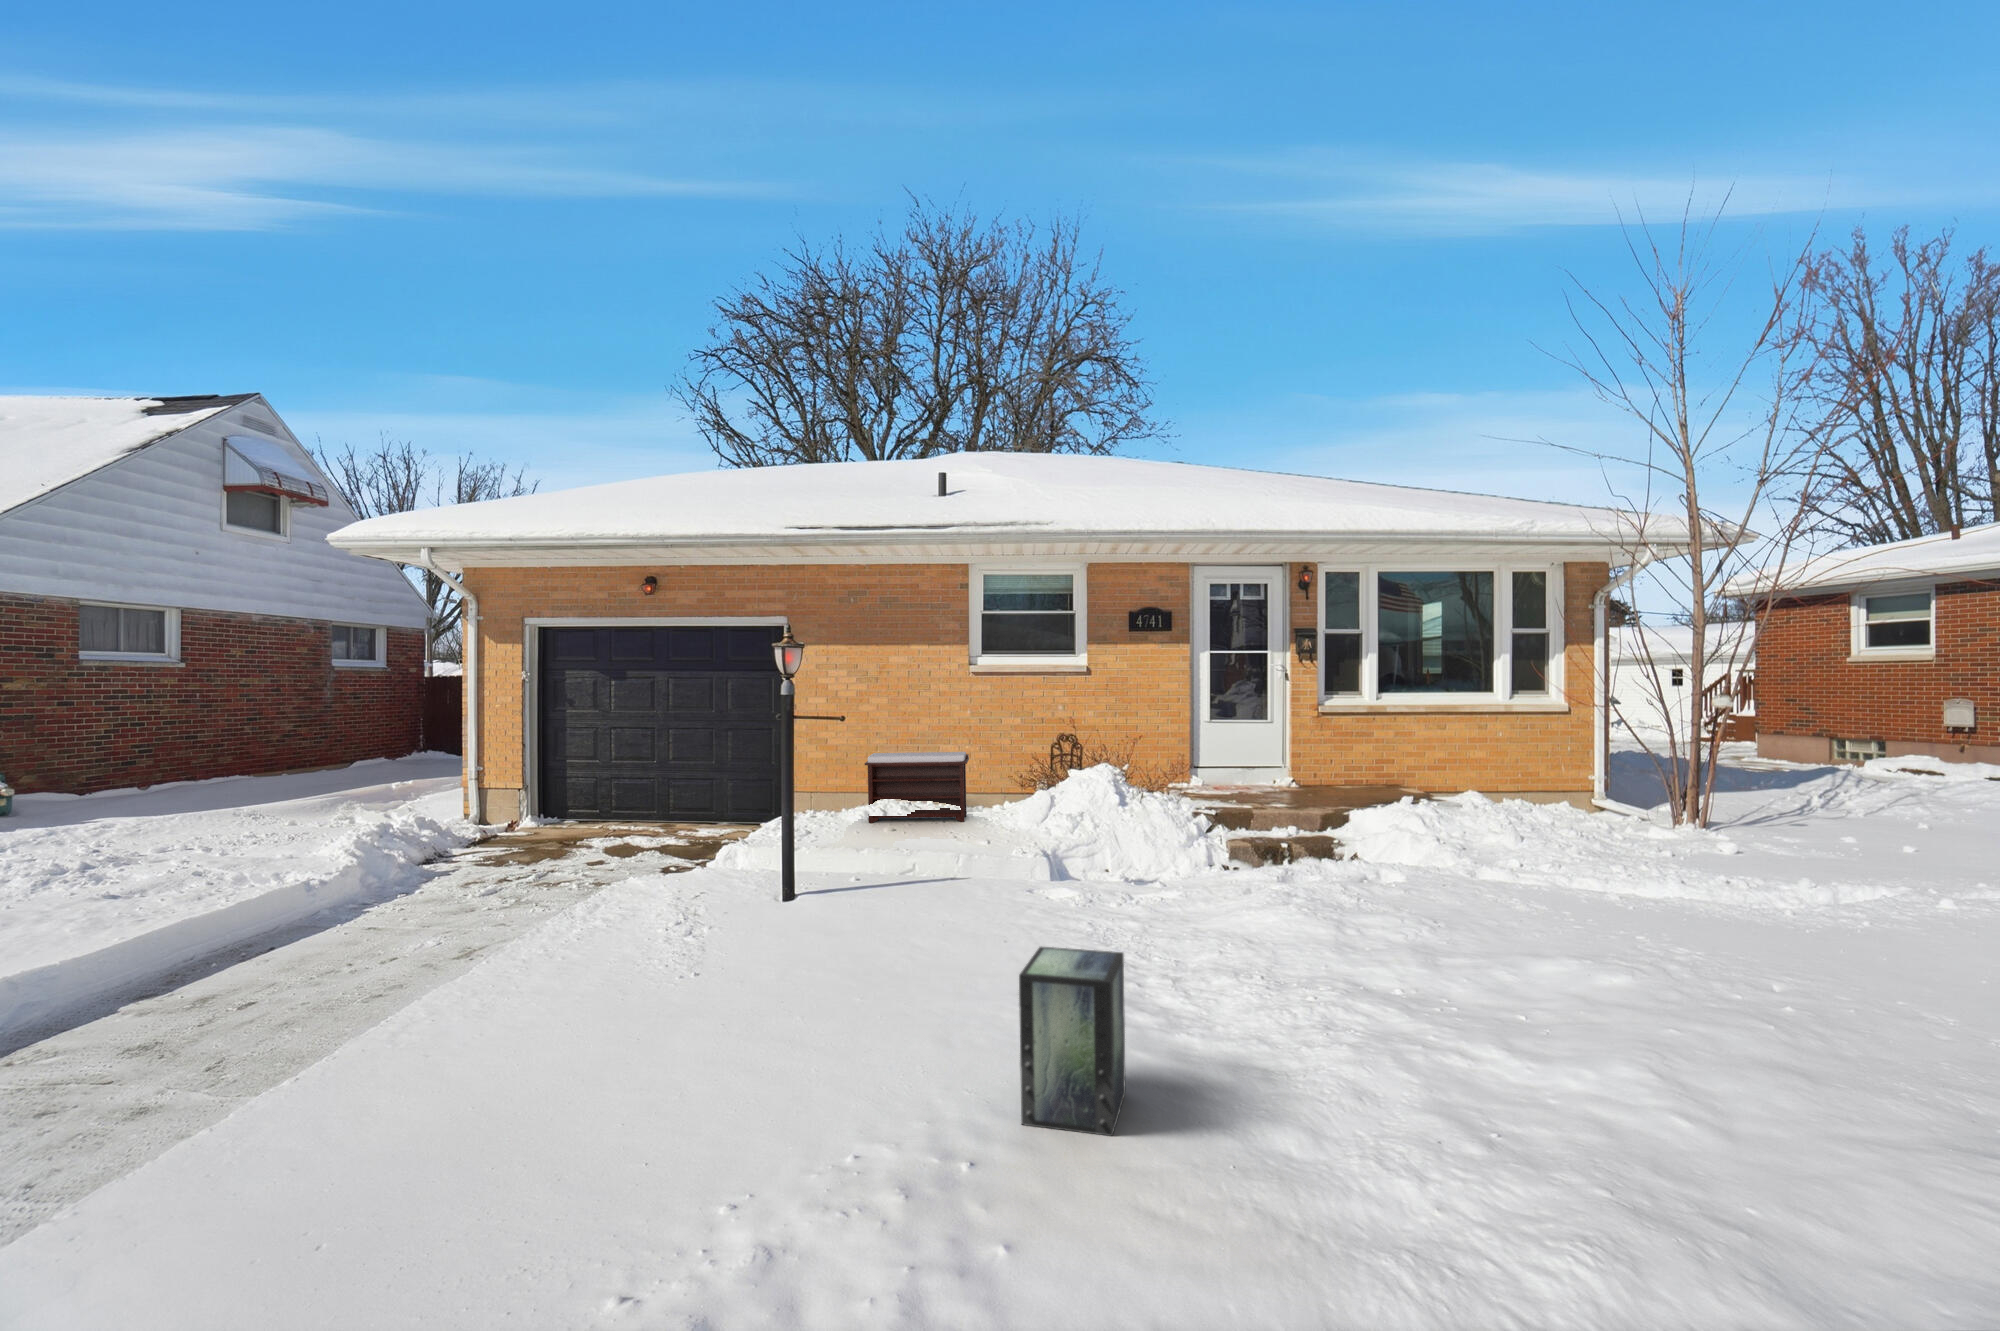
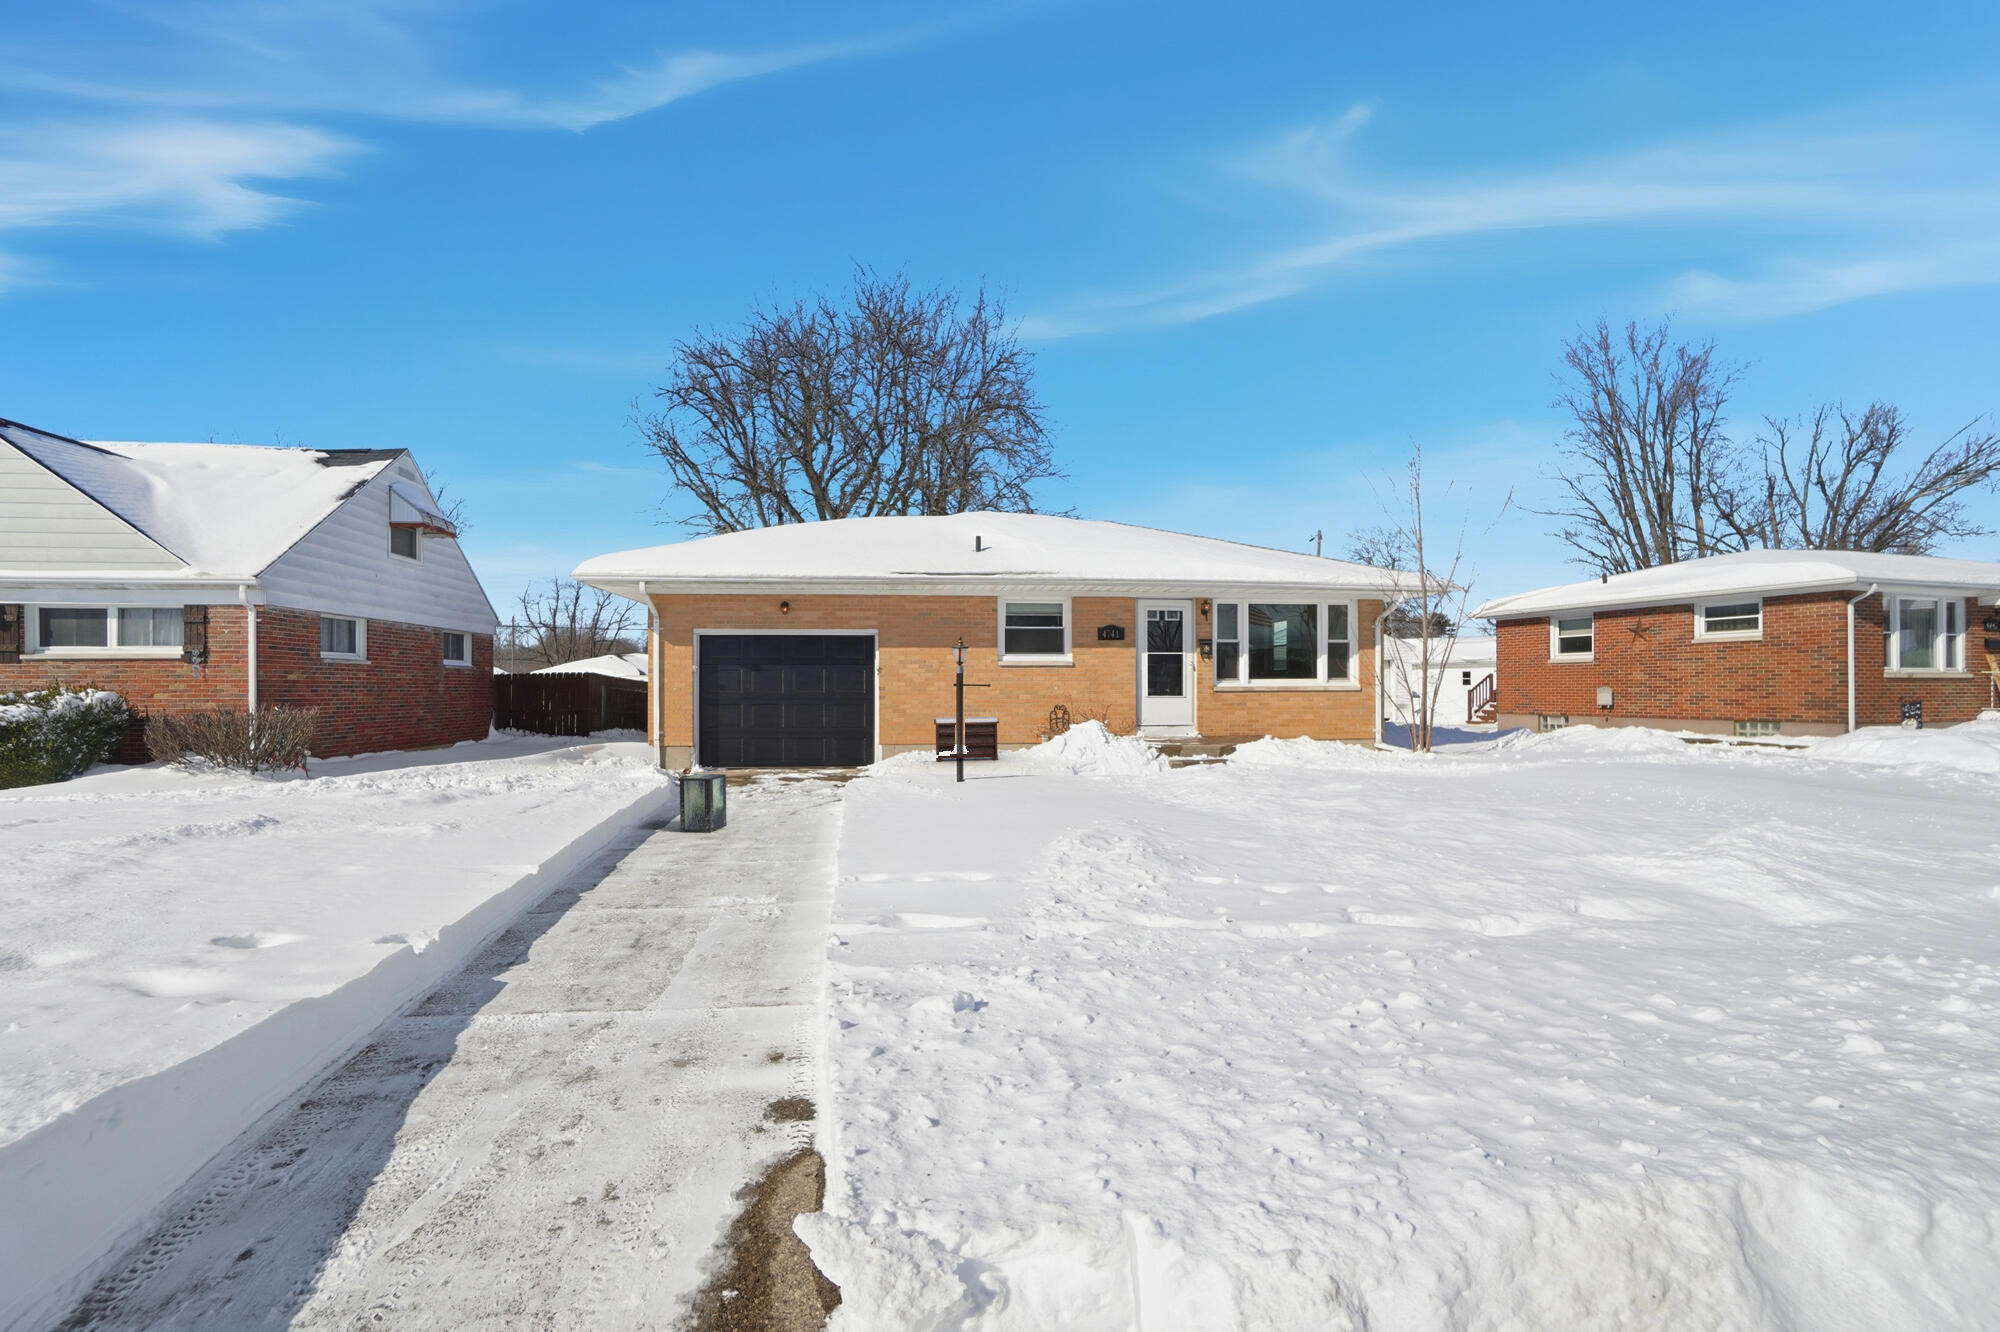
storage box: present [1019,947,1126,1136] -> present [680,774,727,832]

